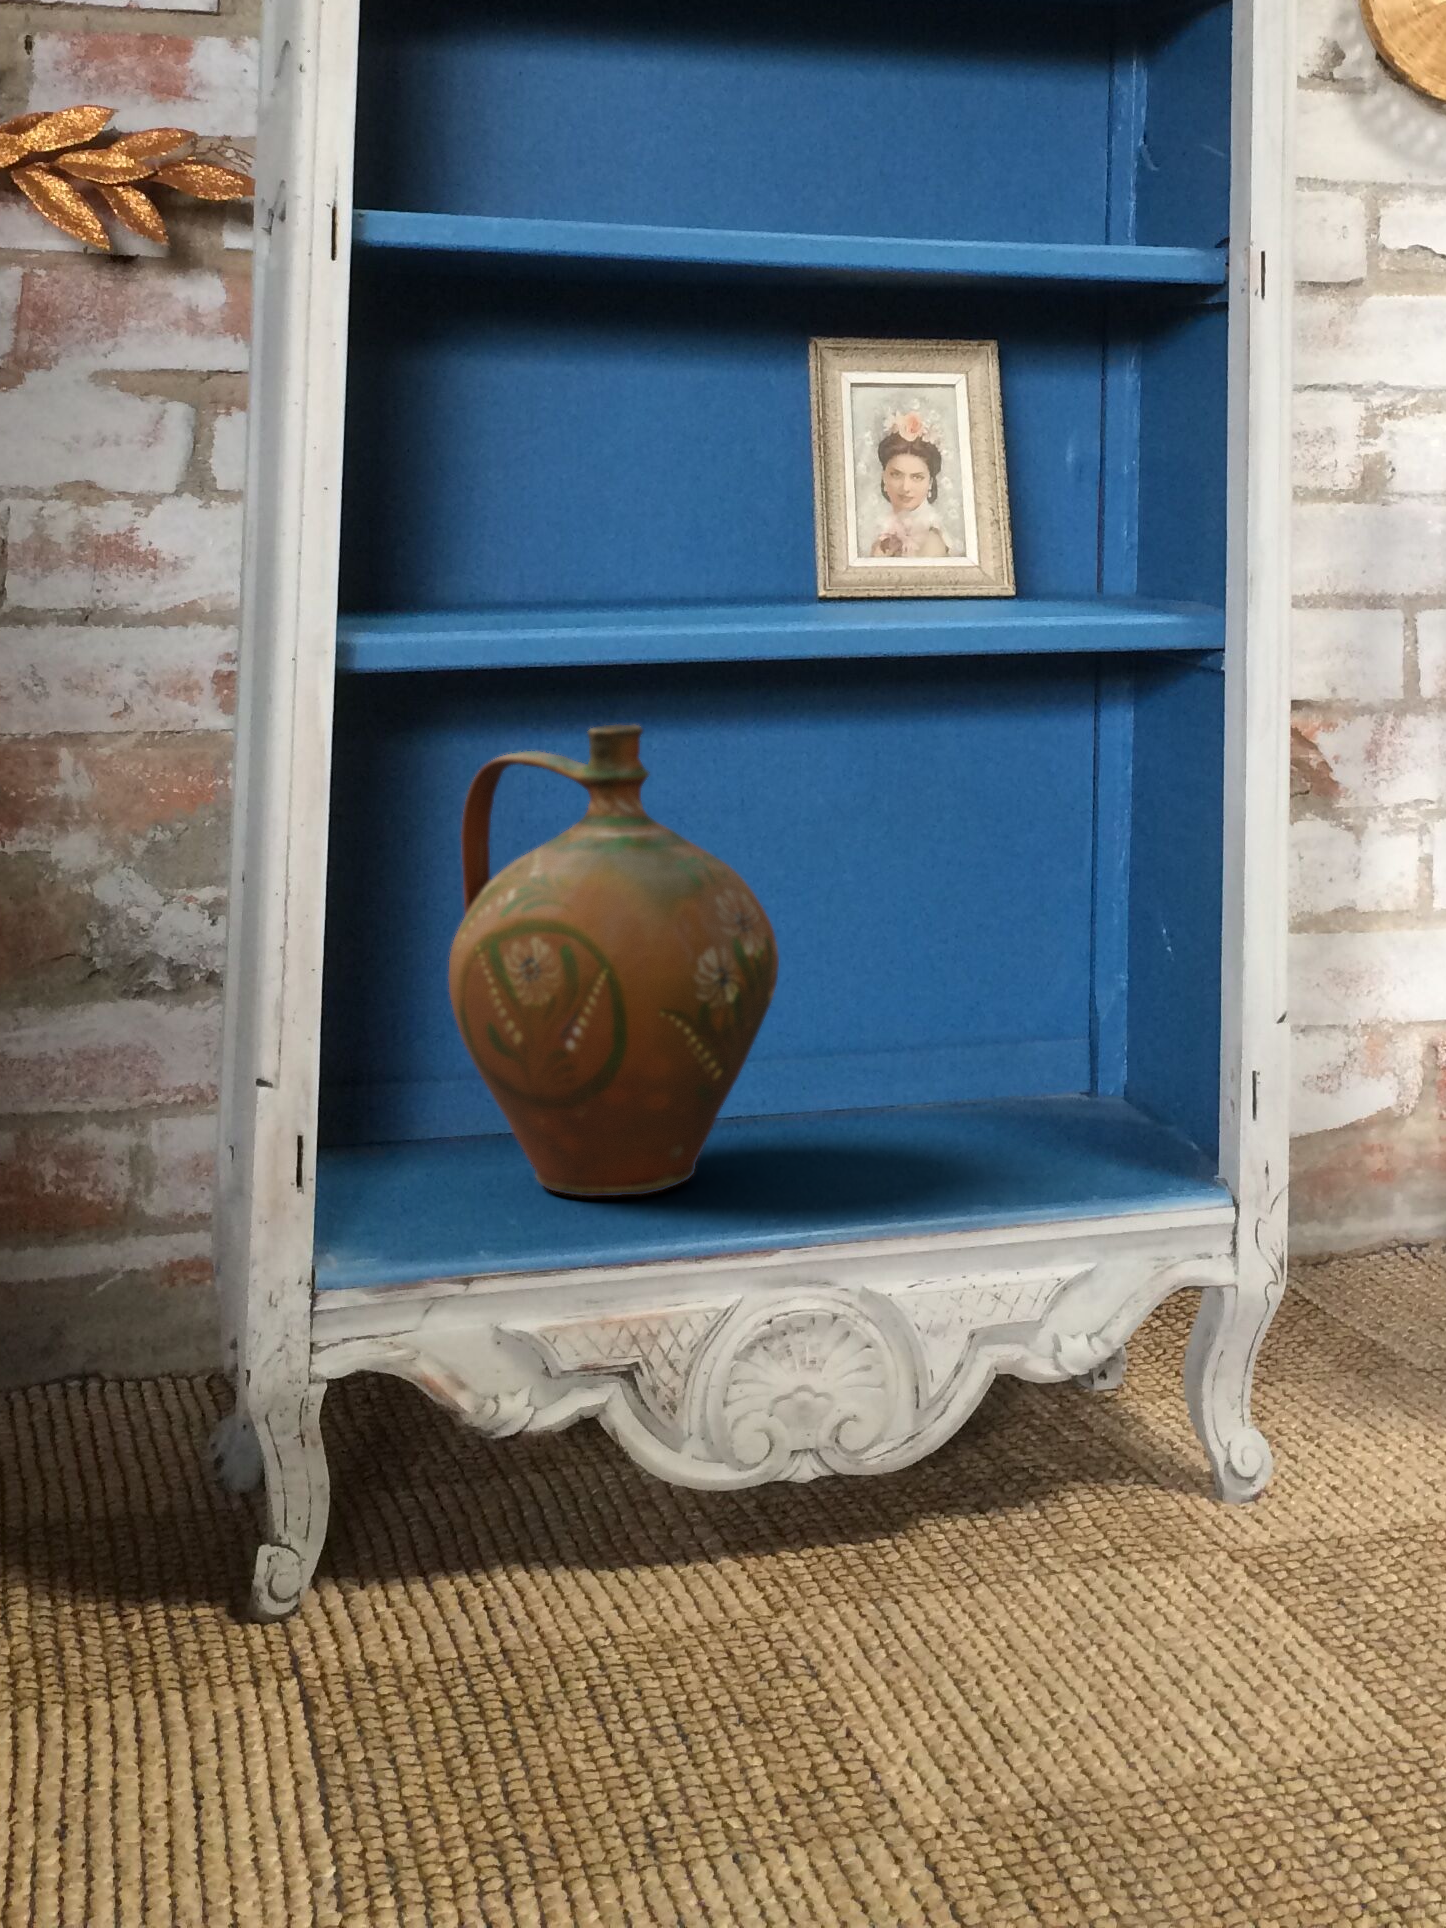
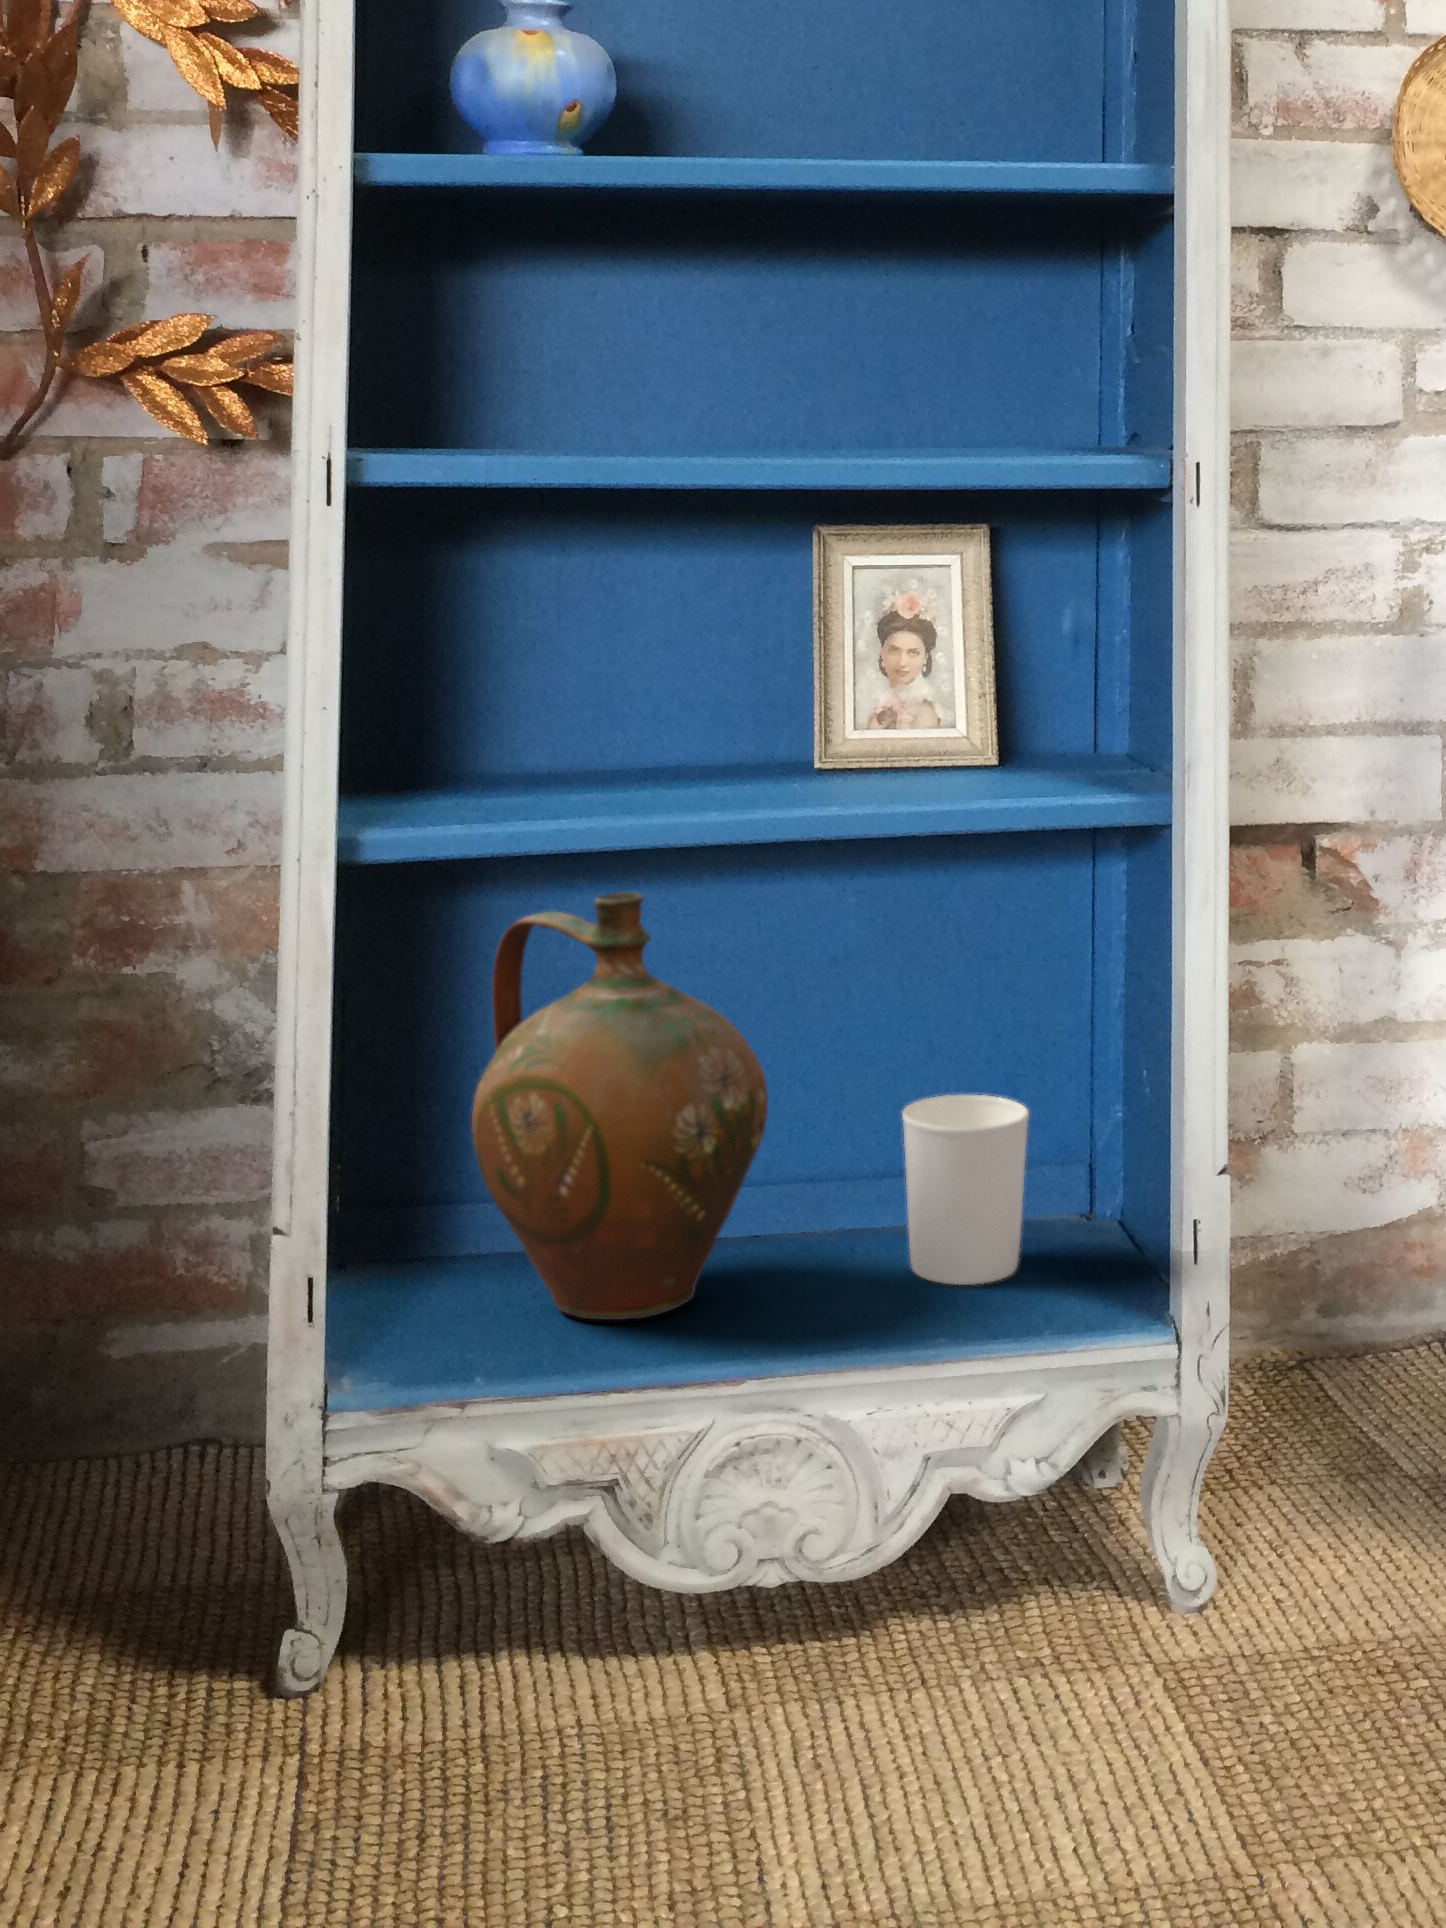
candle holder: none [910,958,1049,1158] -> present [902,1095,1029,1285]

